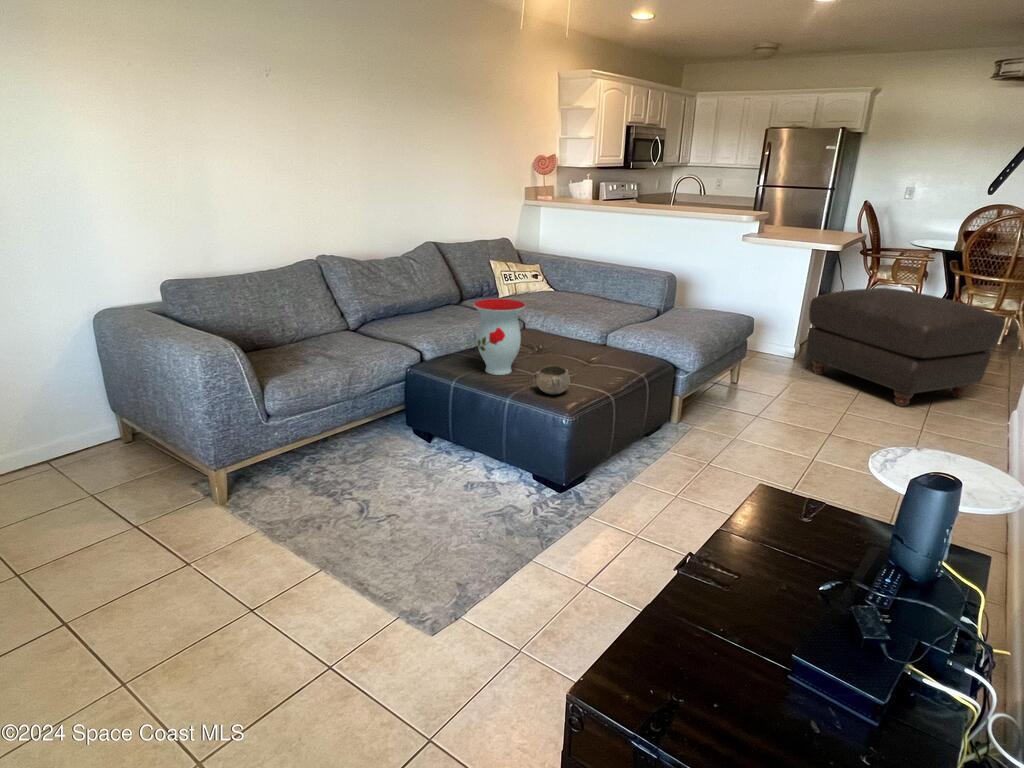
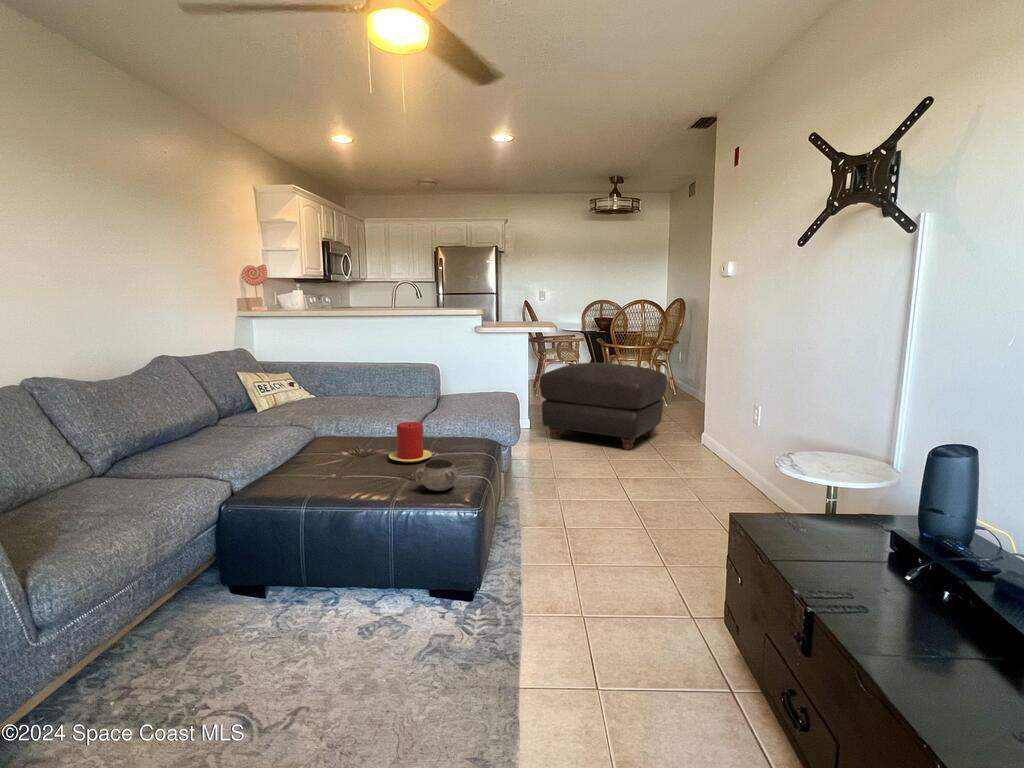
vase: present [473,299,526,375] -> none [314,397,379,487]
candle: none [548,328,587,366] -> present [389,422,432,463]

